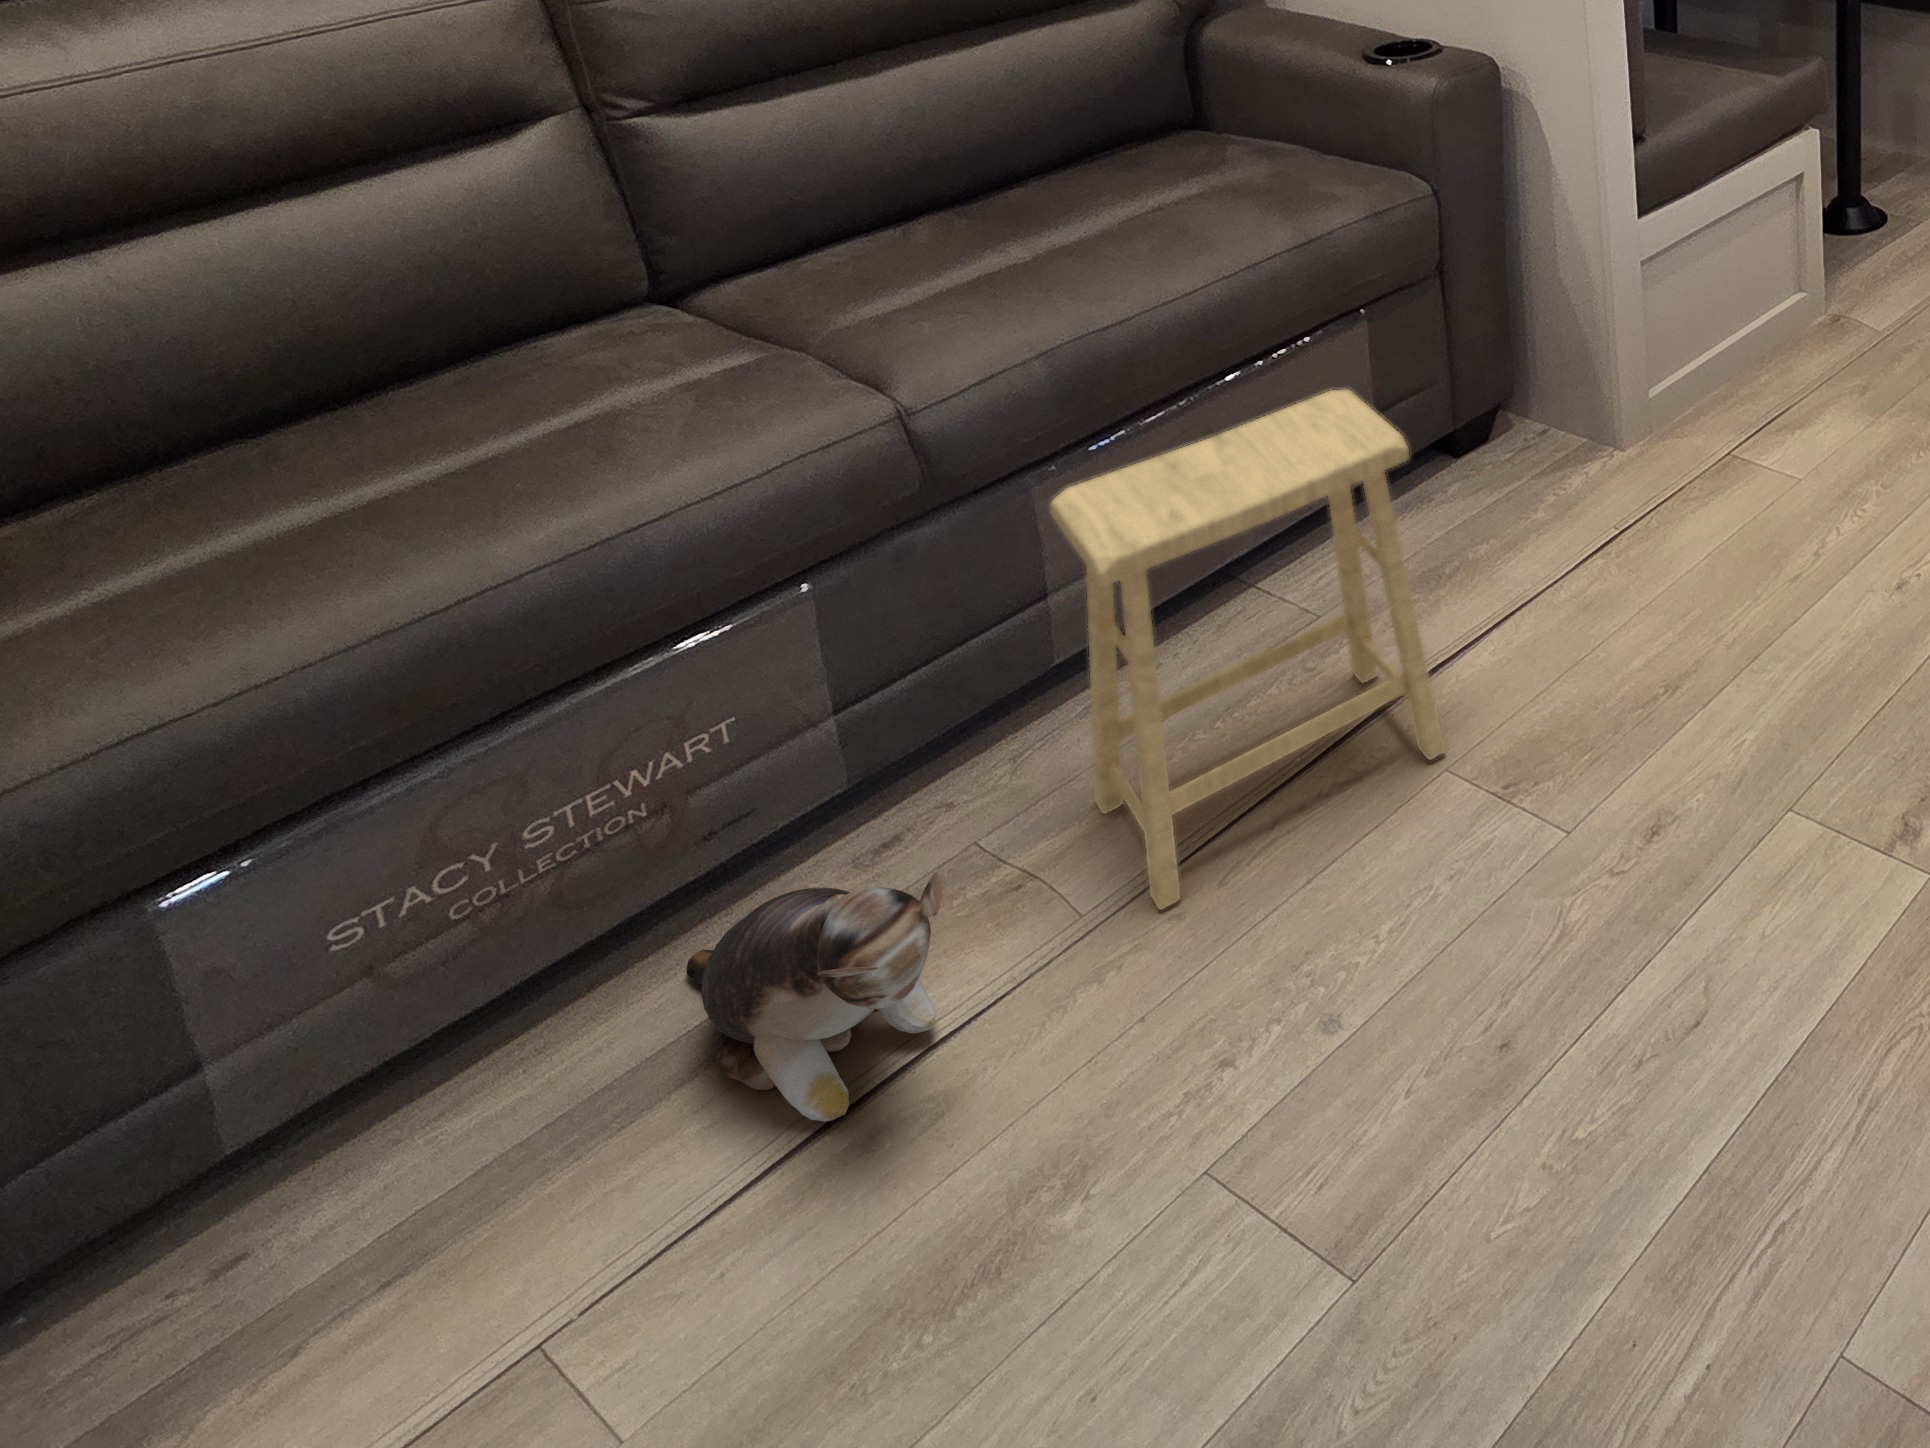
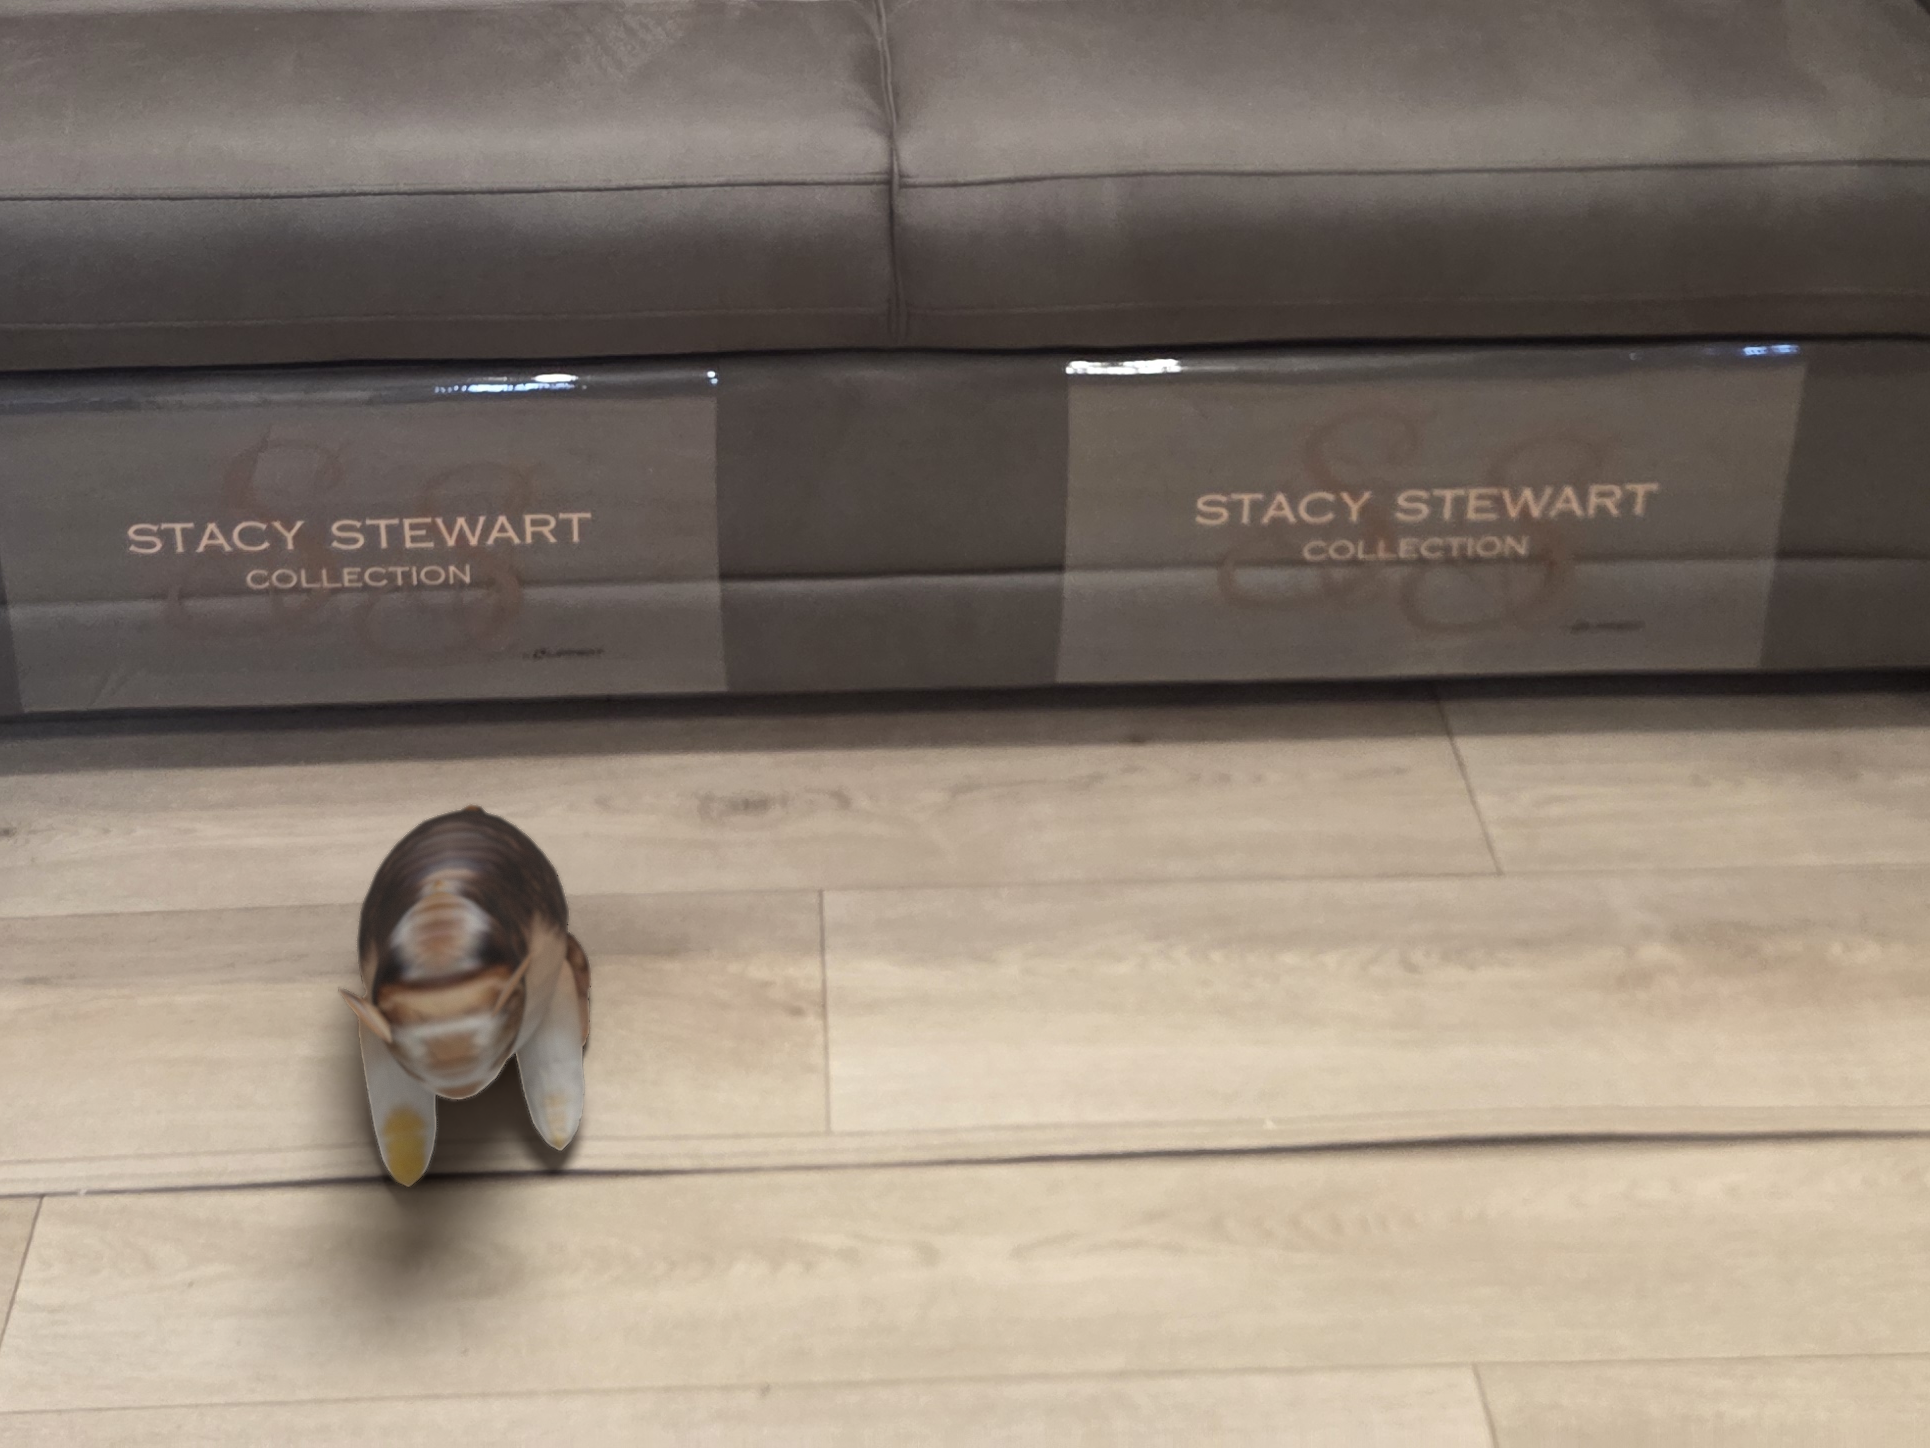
footstool: present [1050,390,1445,910] -> none [909,431,1563,1338]

